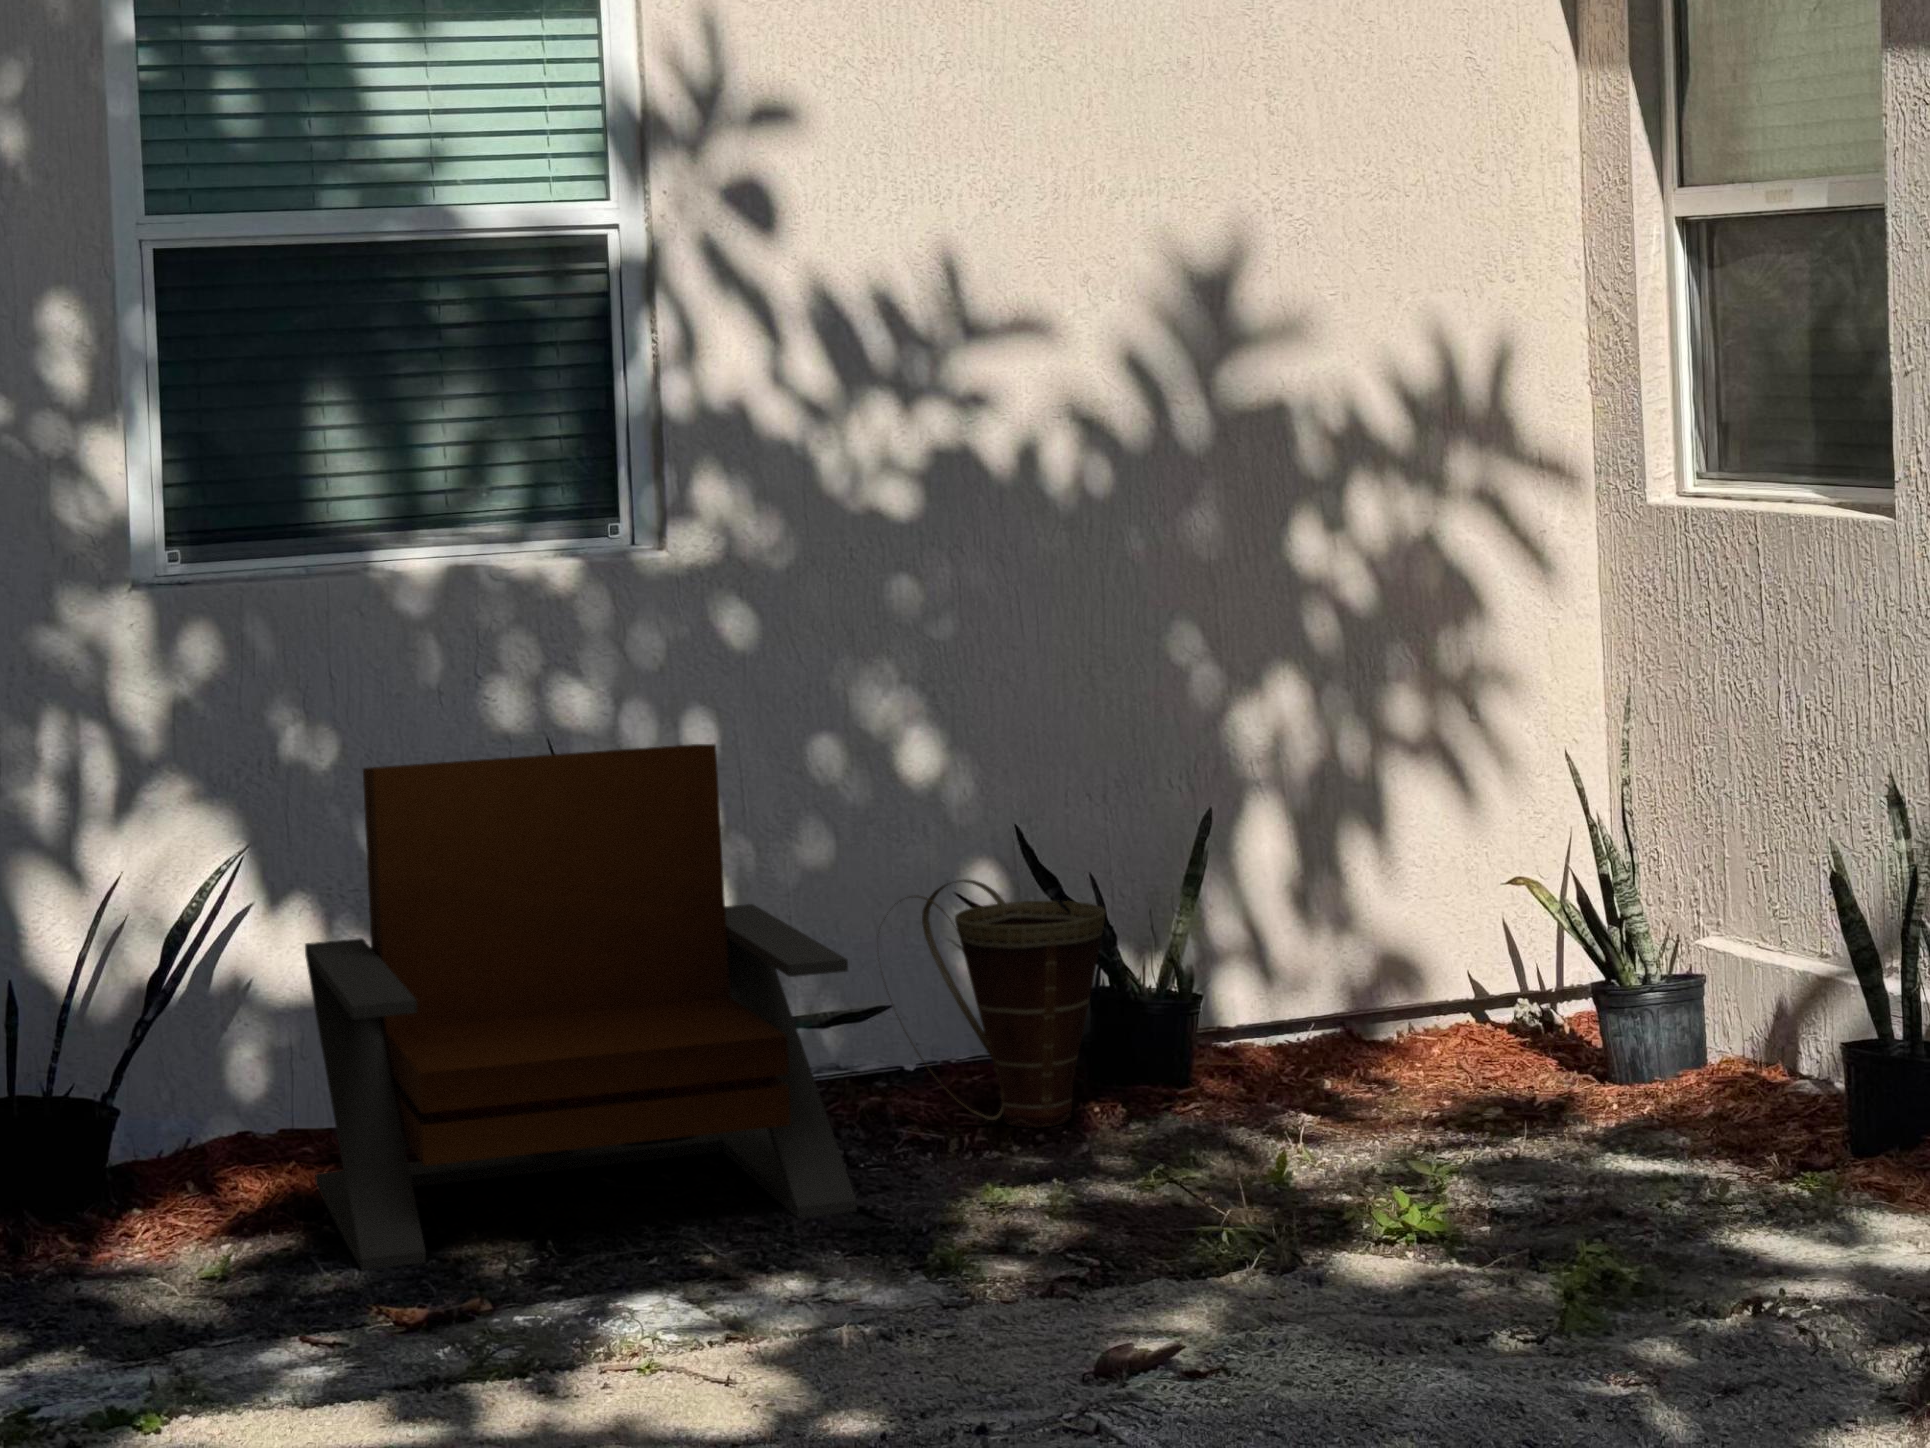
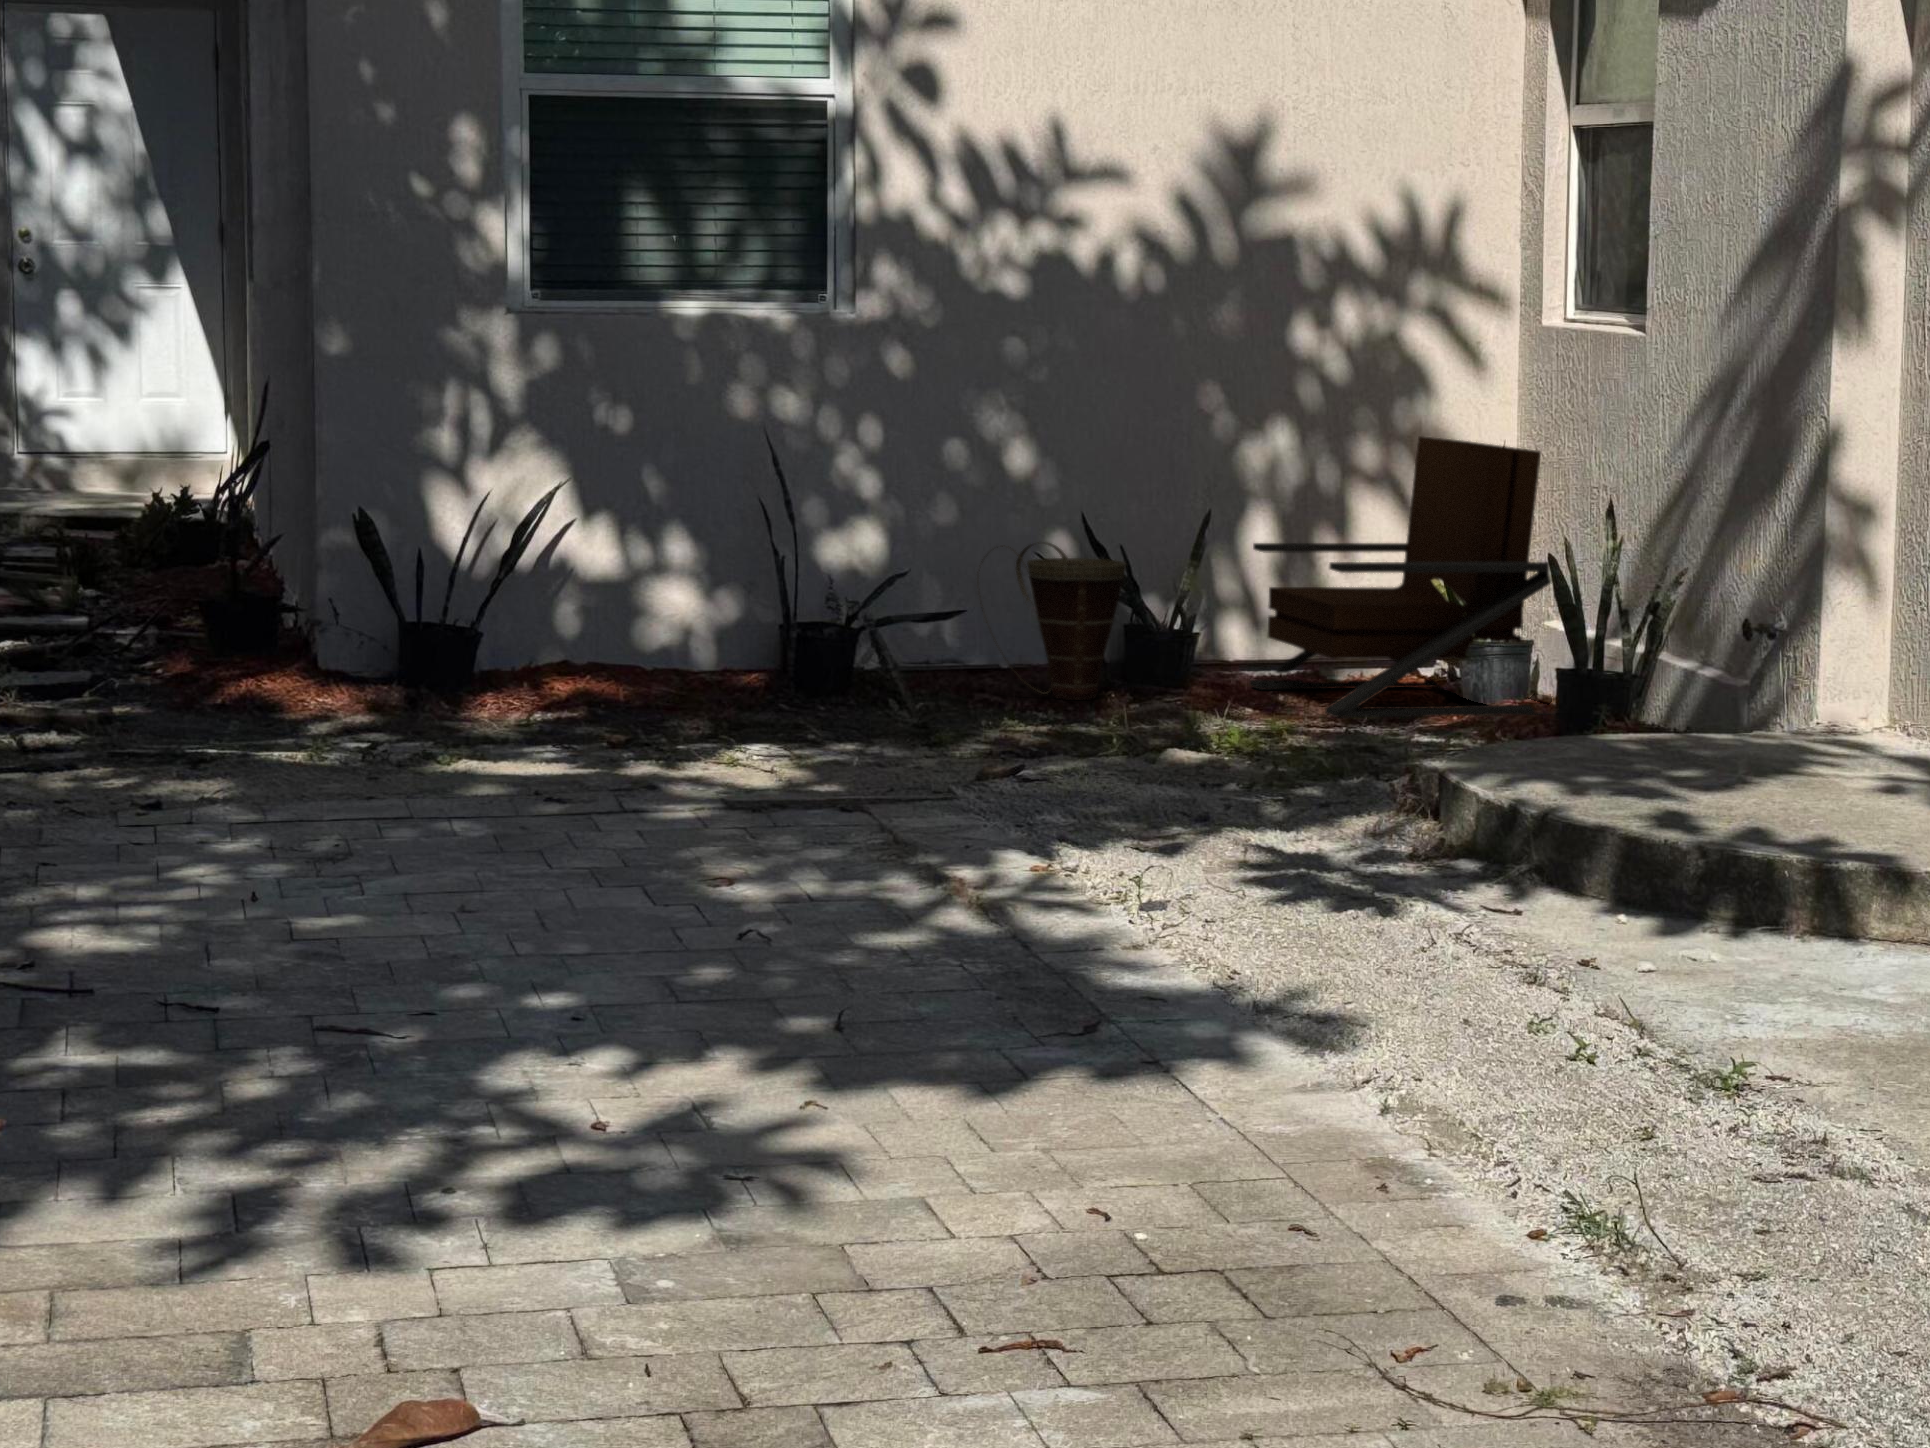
lounge chair: present [305,744,857,1270] -> present [1250,436,1554,718]

